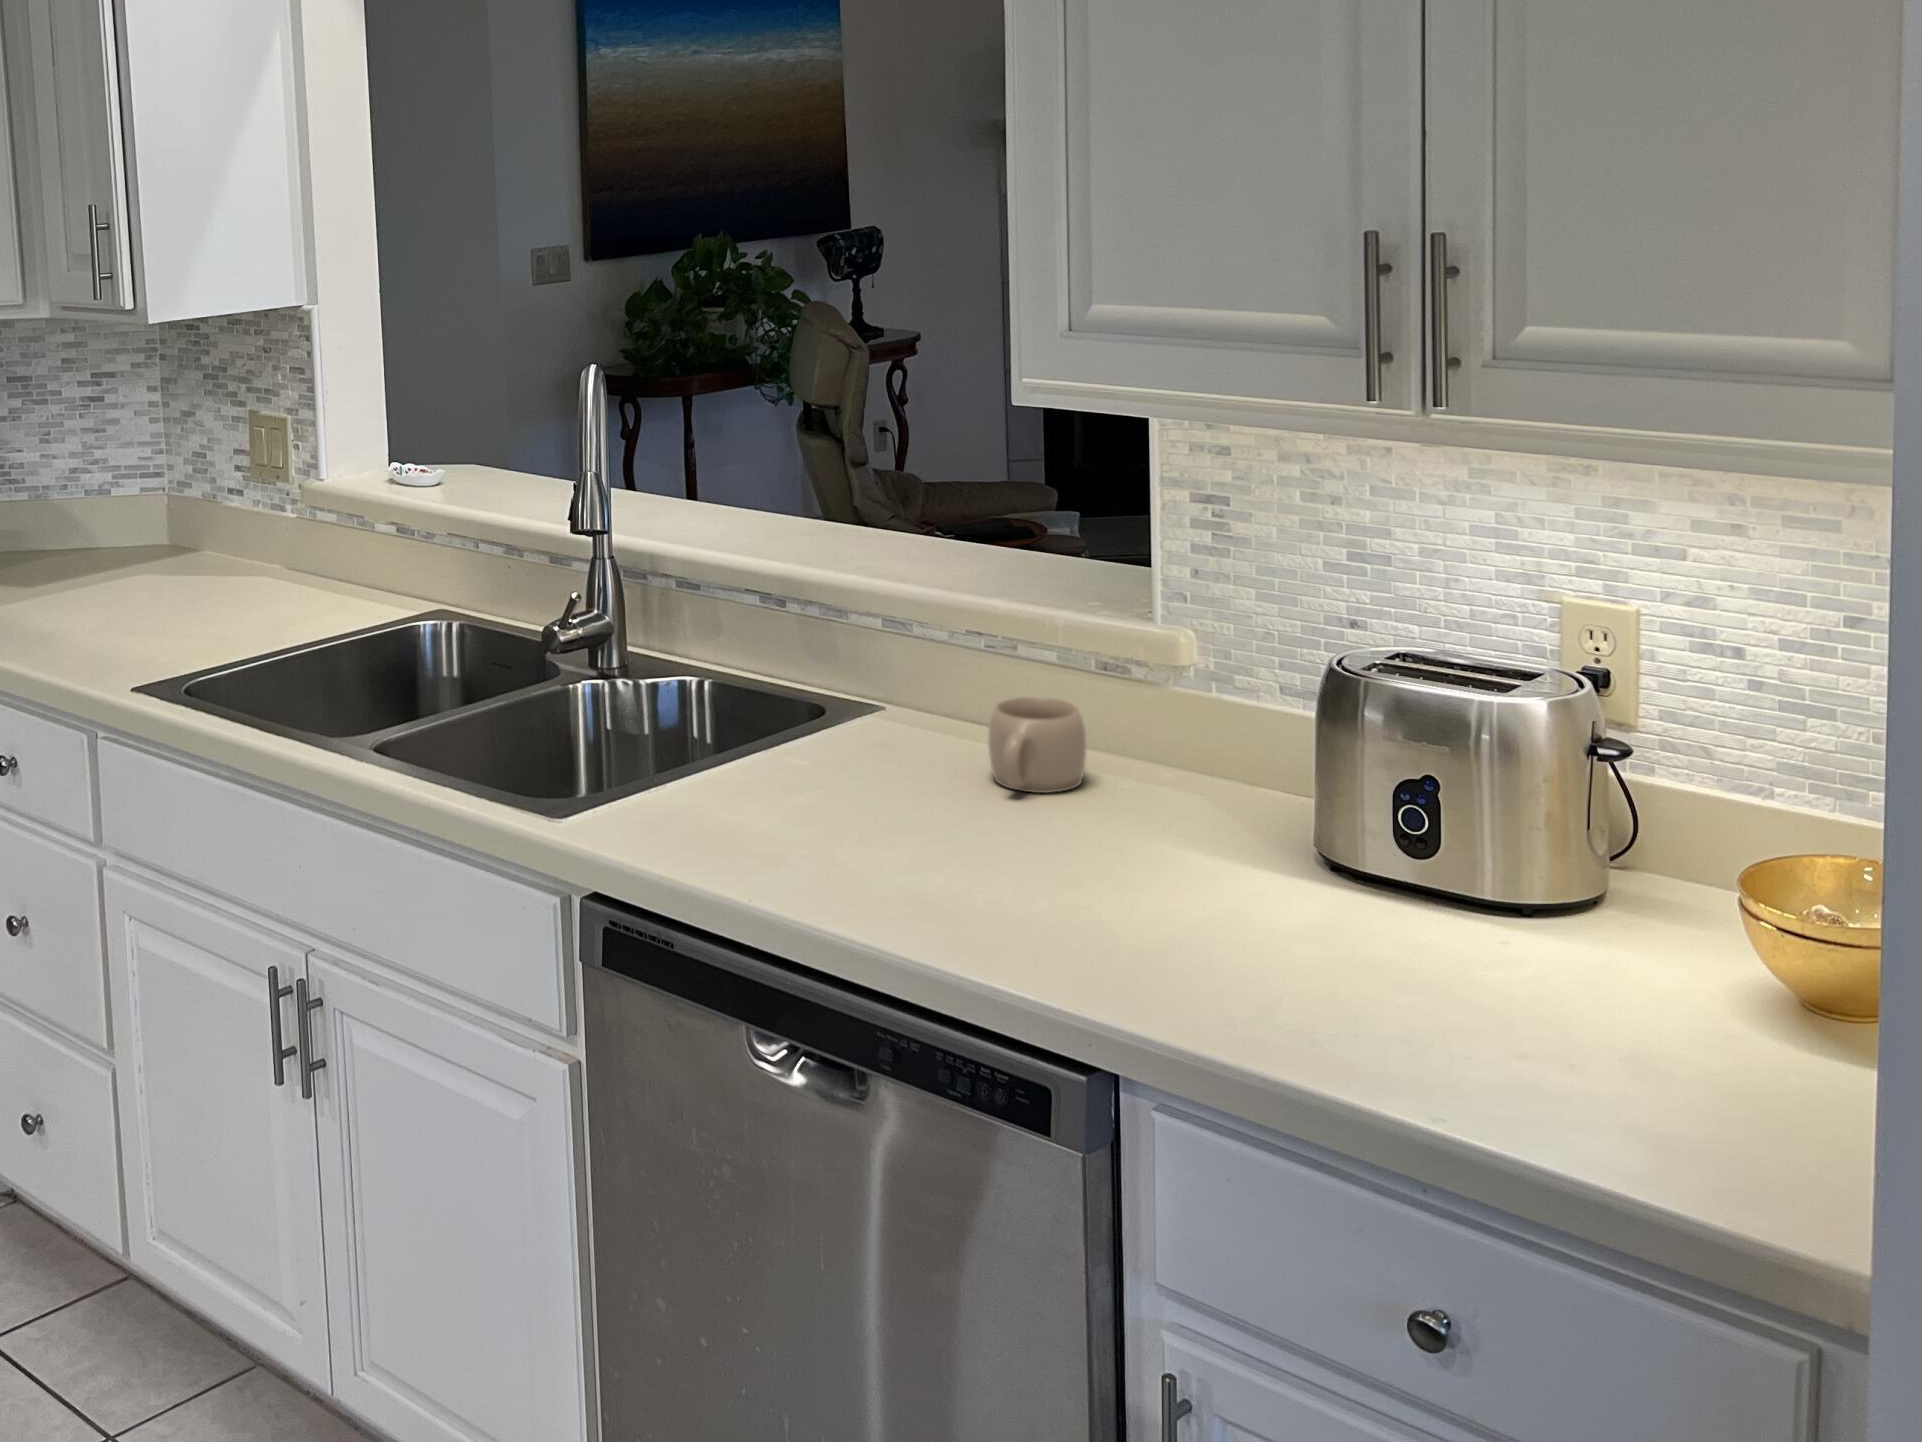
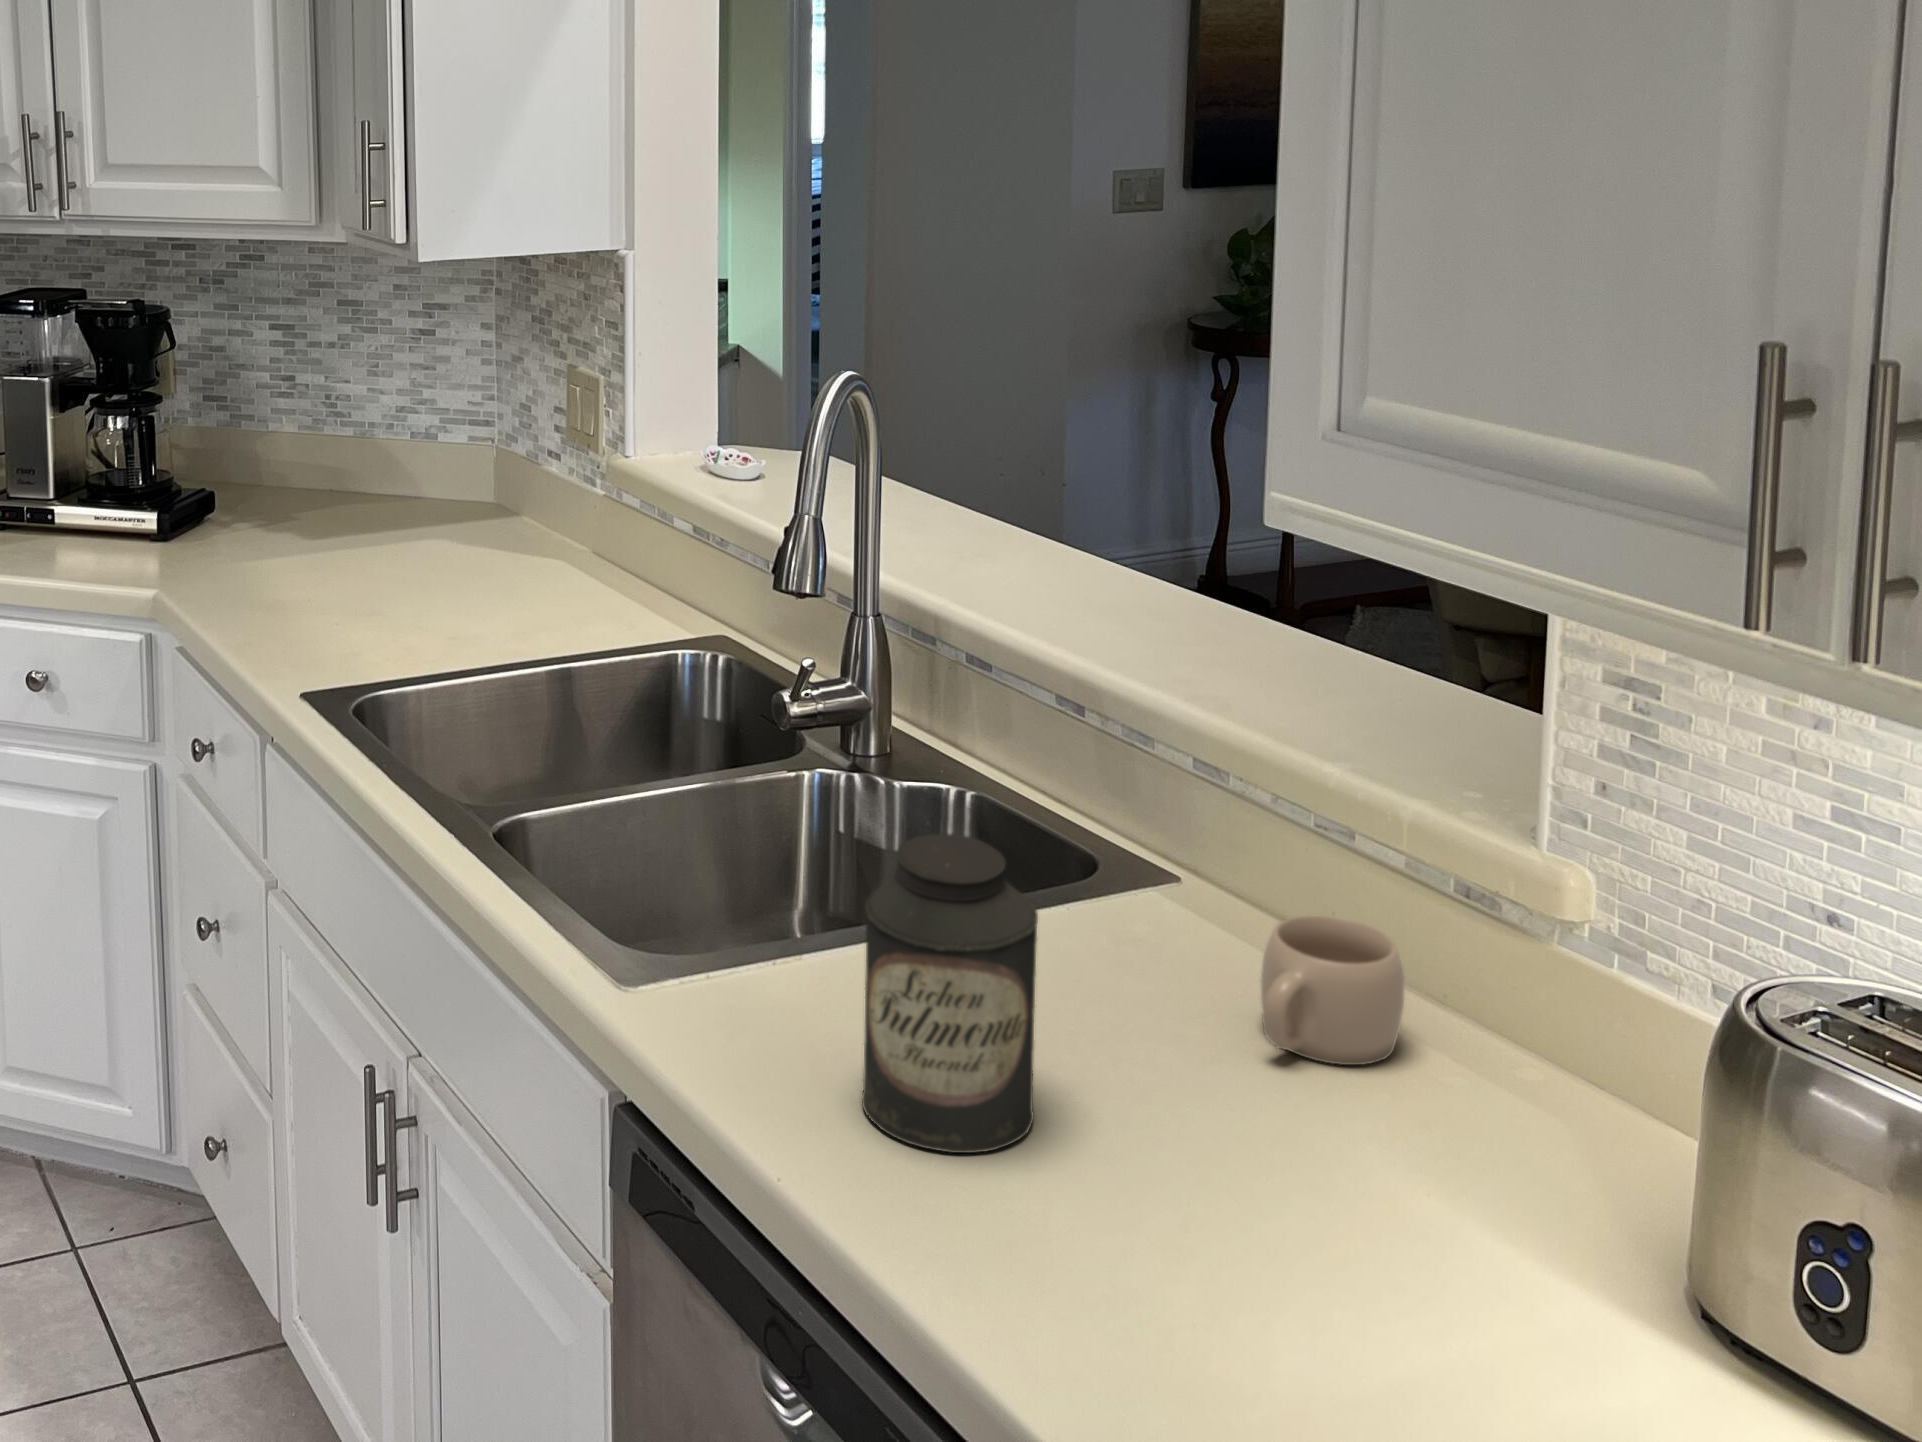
canister: none [756,652,883,874] -> present [862,834,1038,1153]

